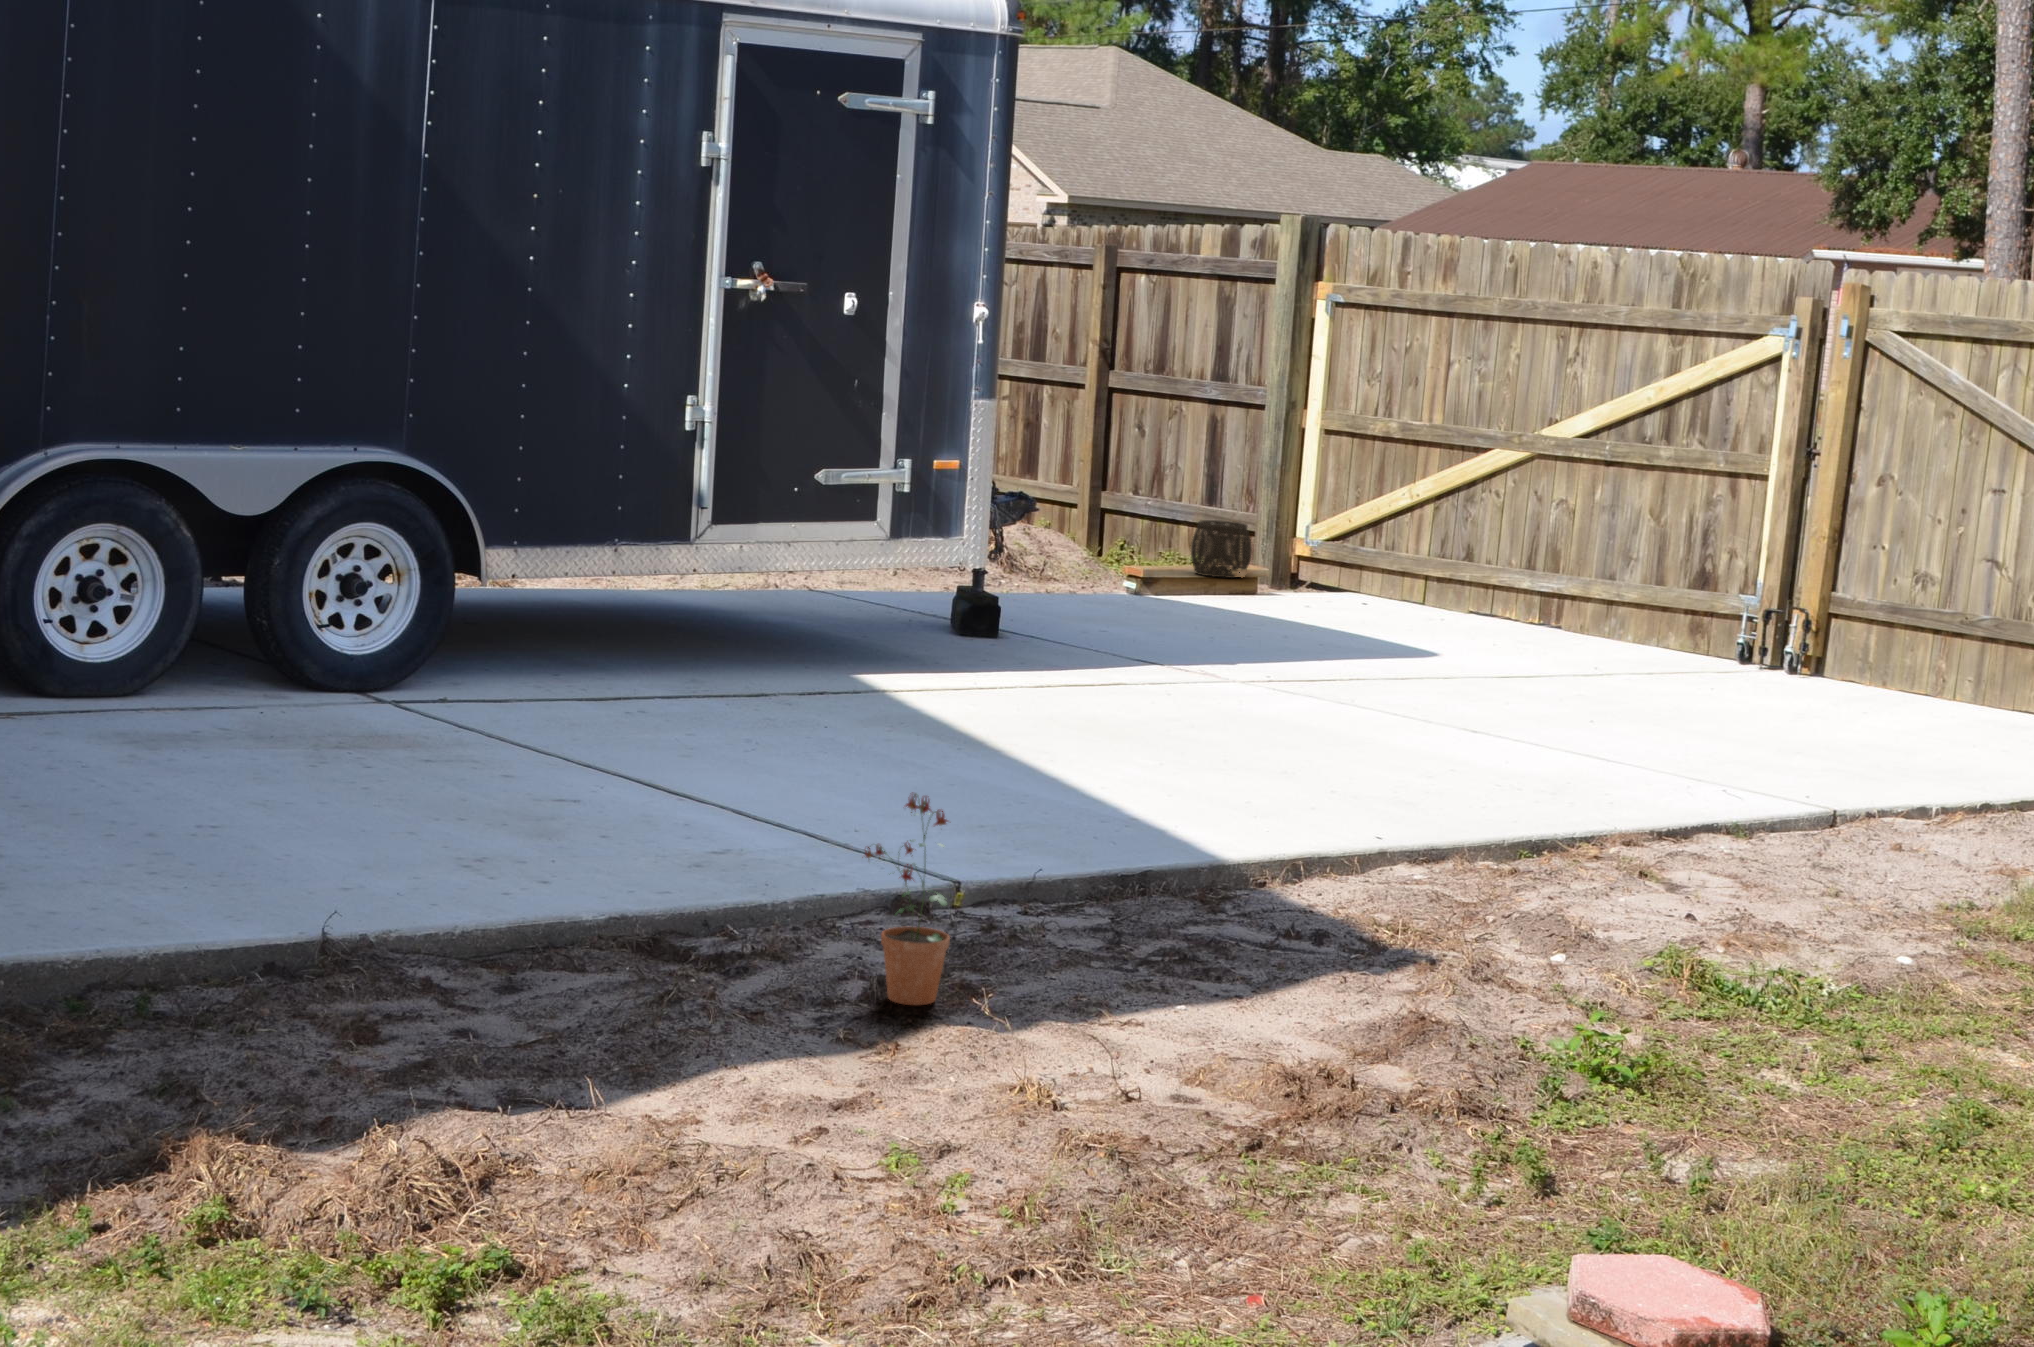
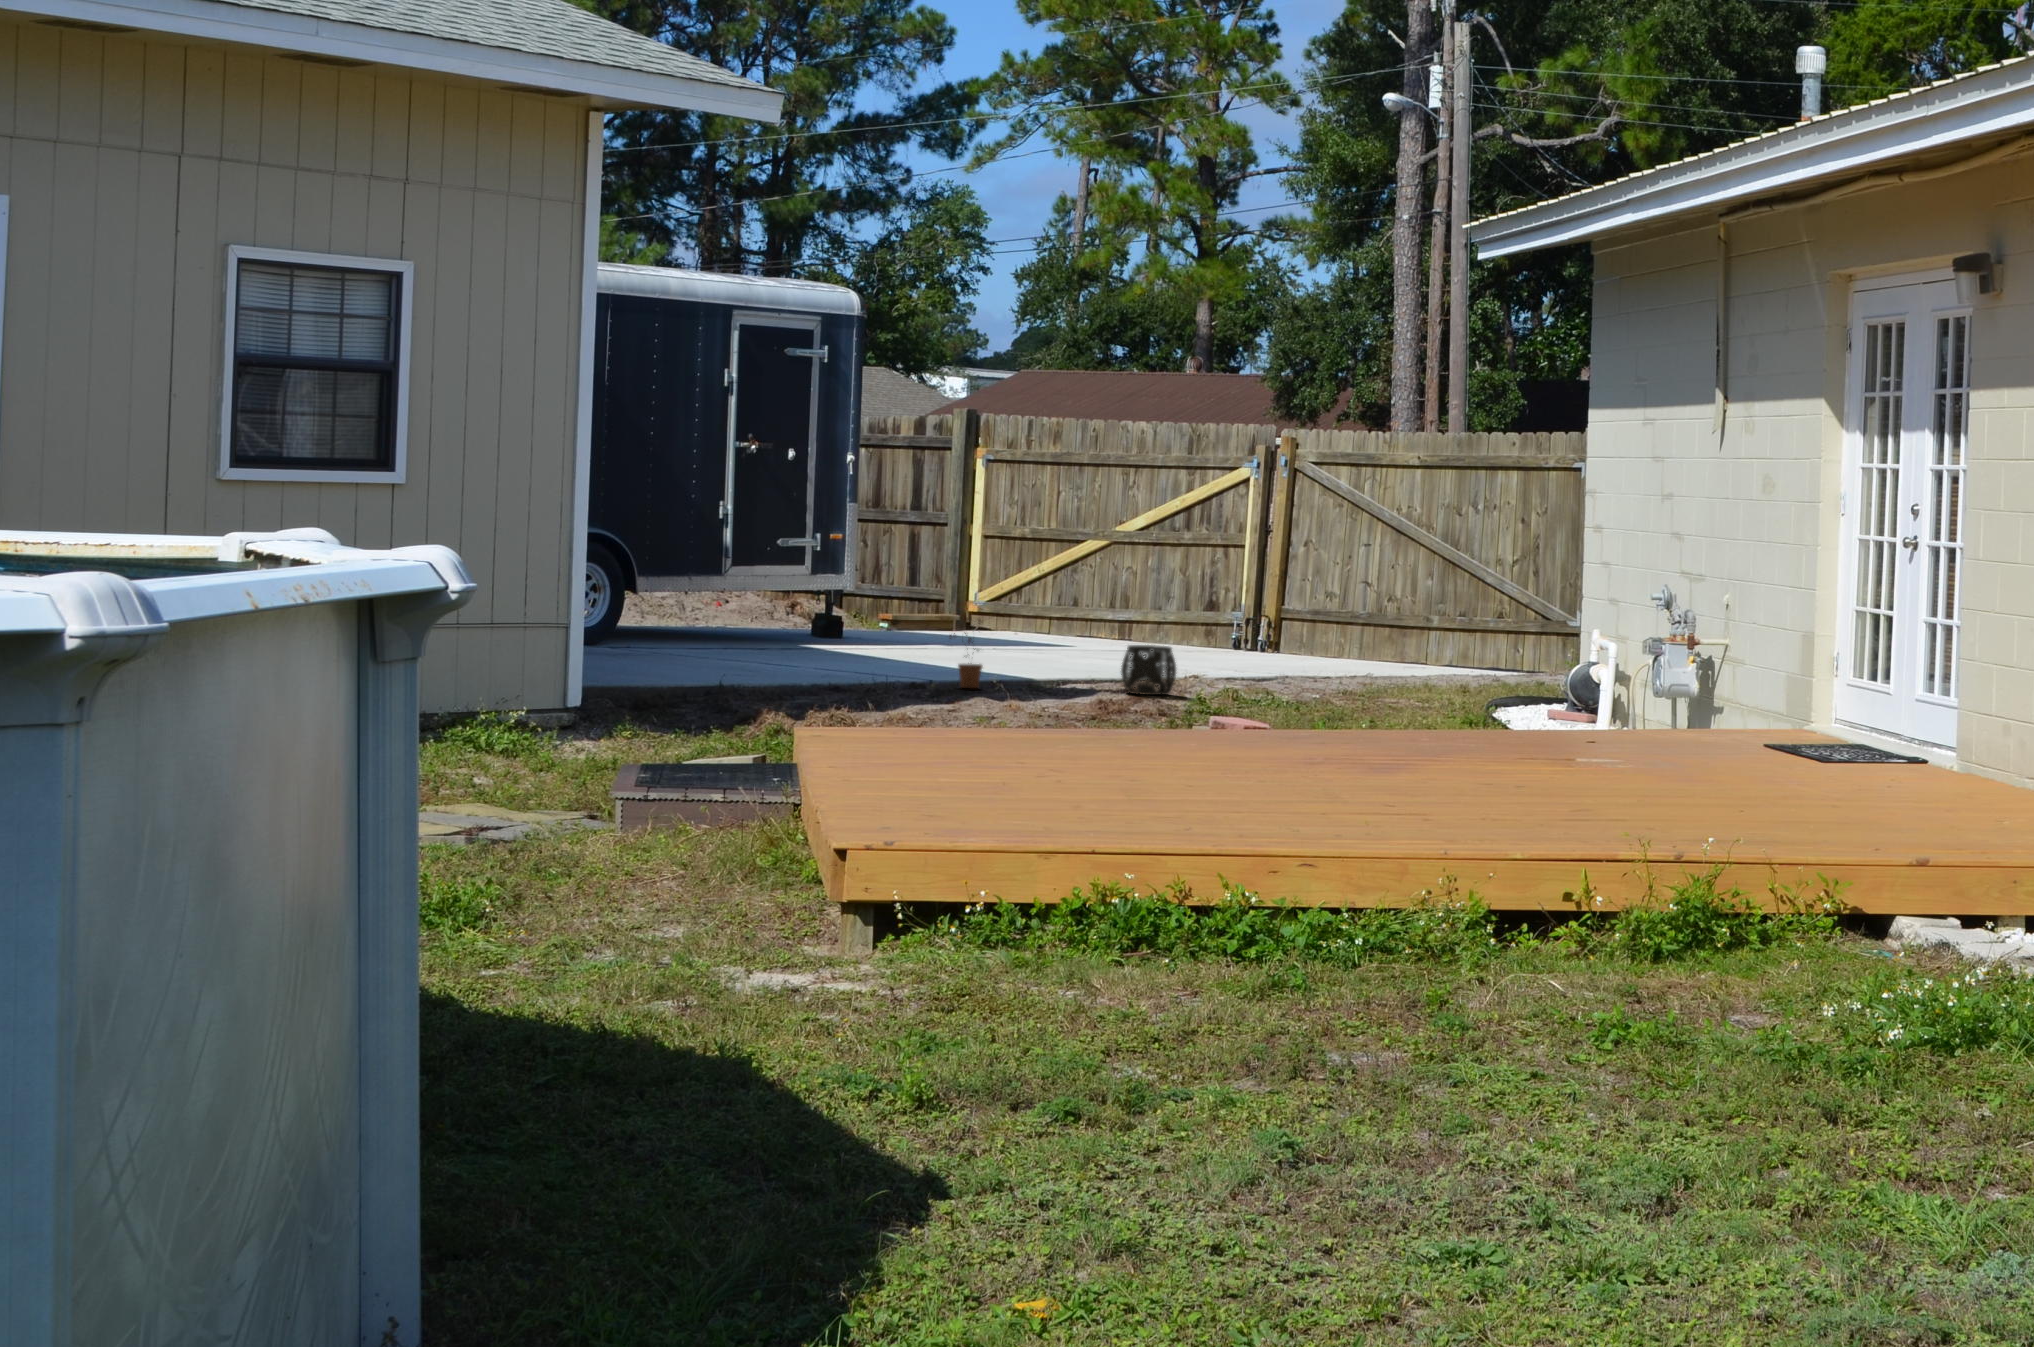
woven basket: present [1191,520,1252,578] -> present [1121,645,1176,695]

